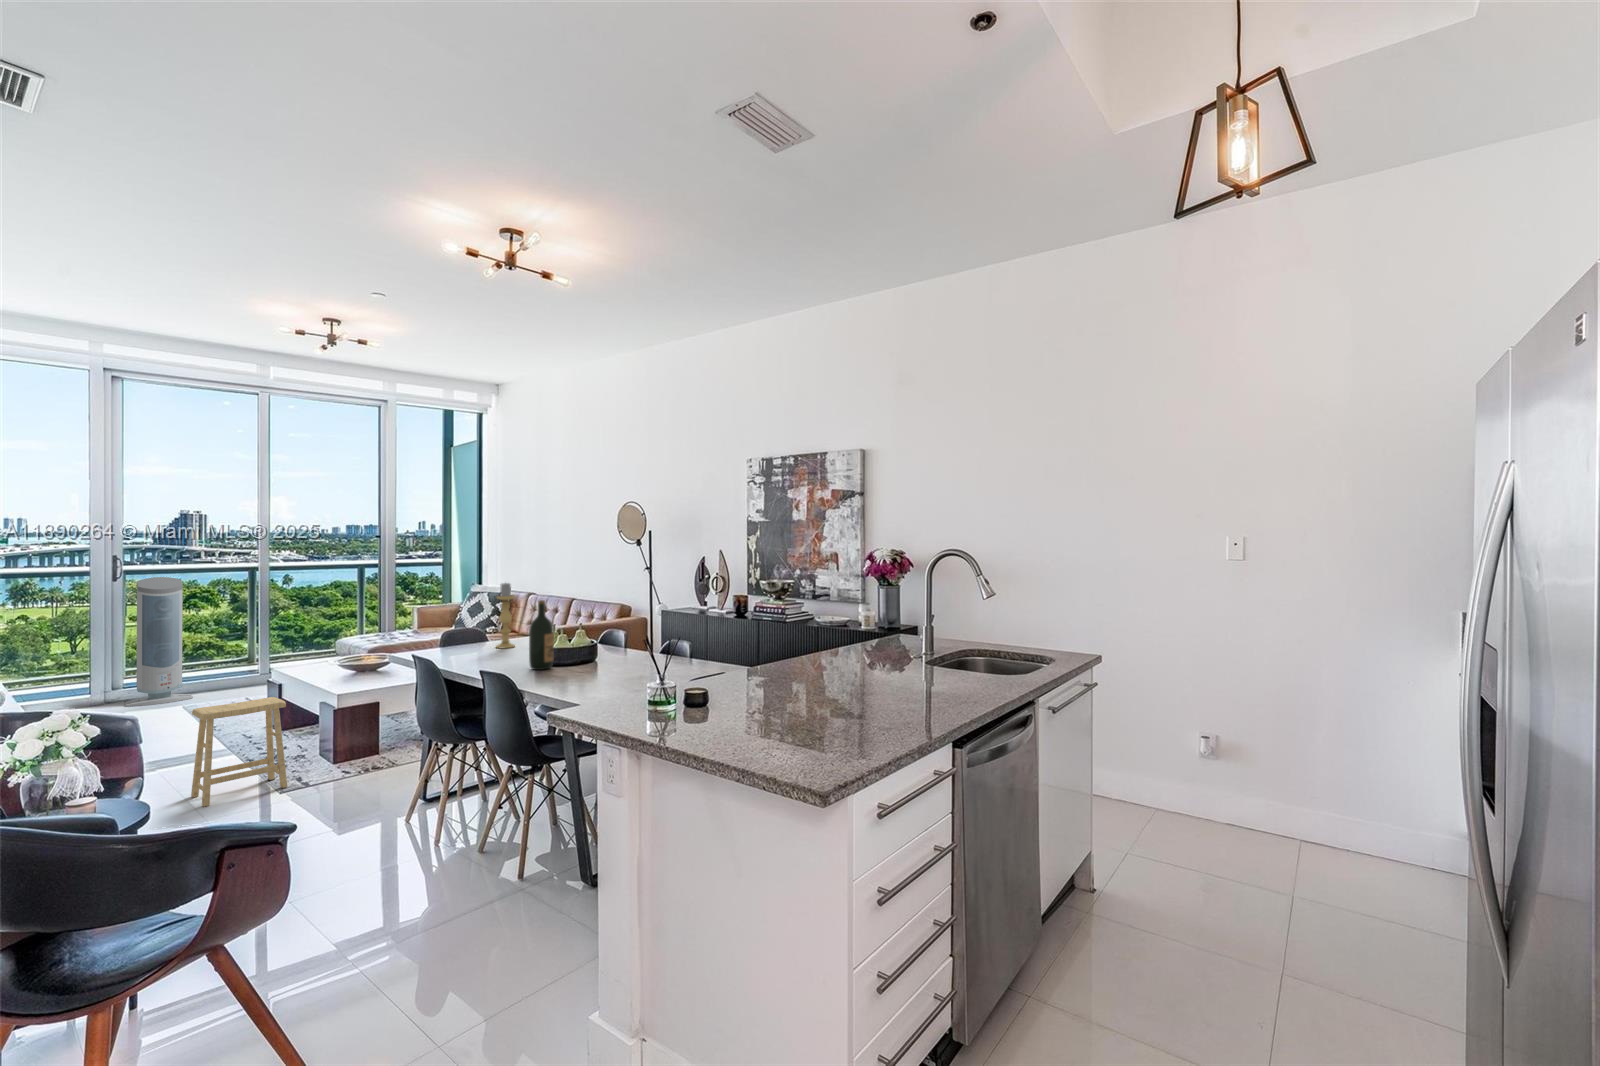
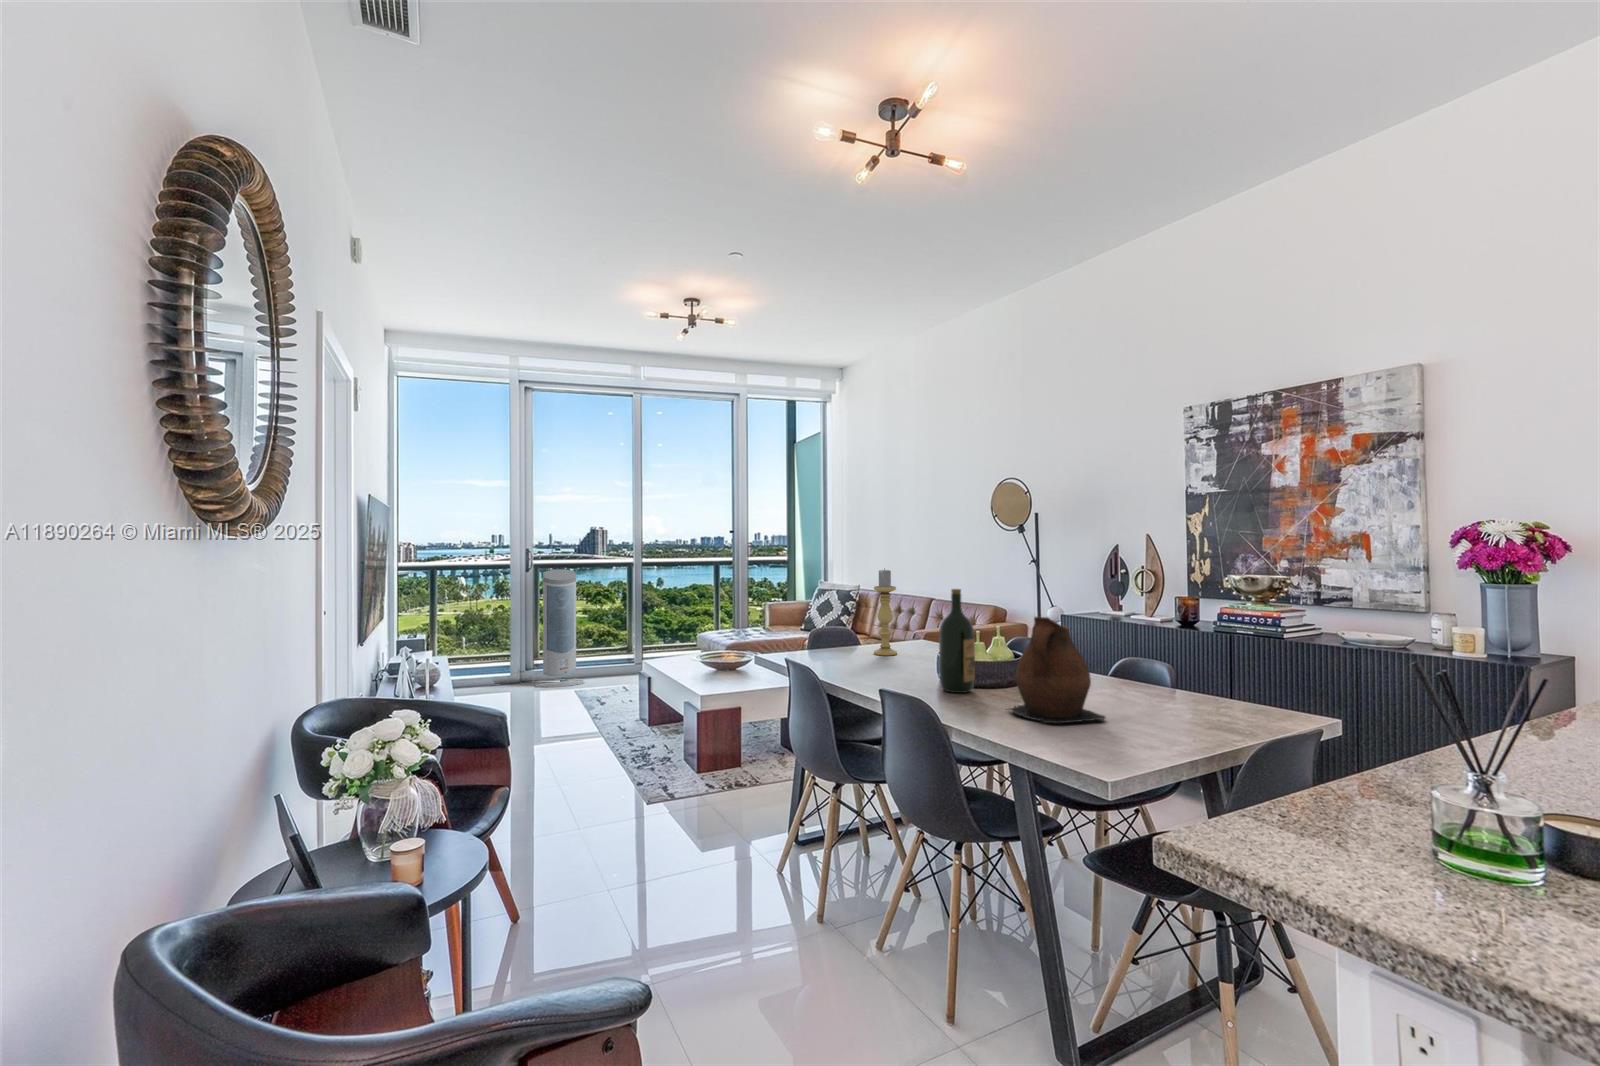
ceramic pitcher: none [562,619,621,682] -> present [1010,617,1105,723]
footstool: present [191,697,287,807] -> none [568,694,653,811]

